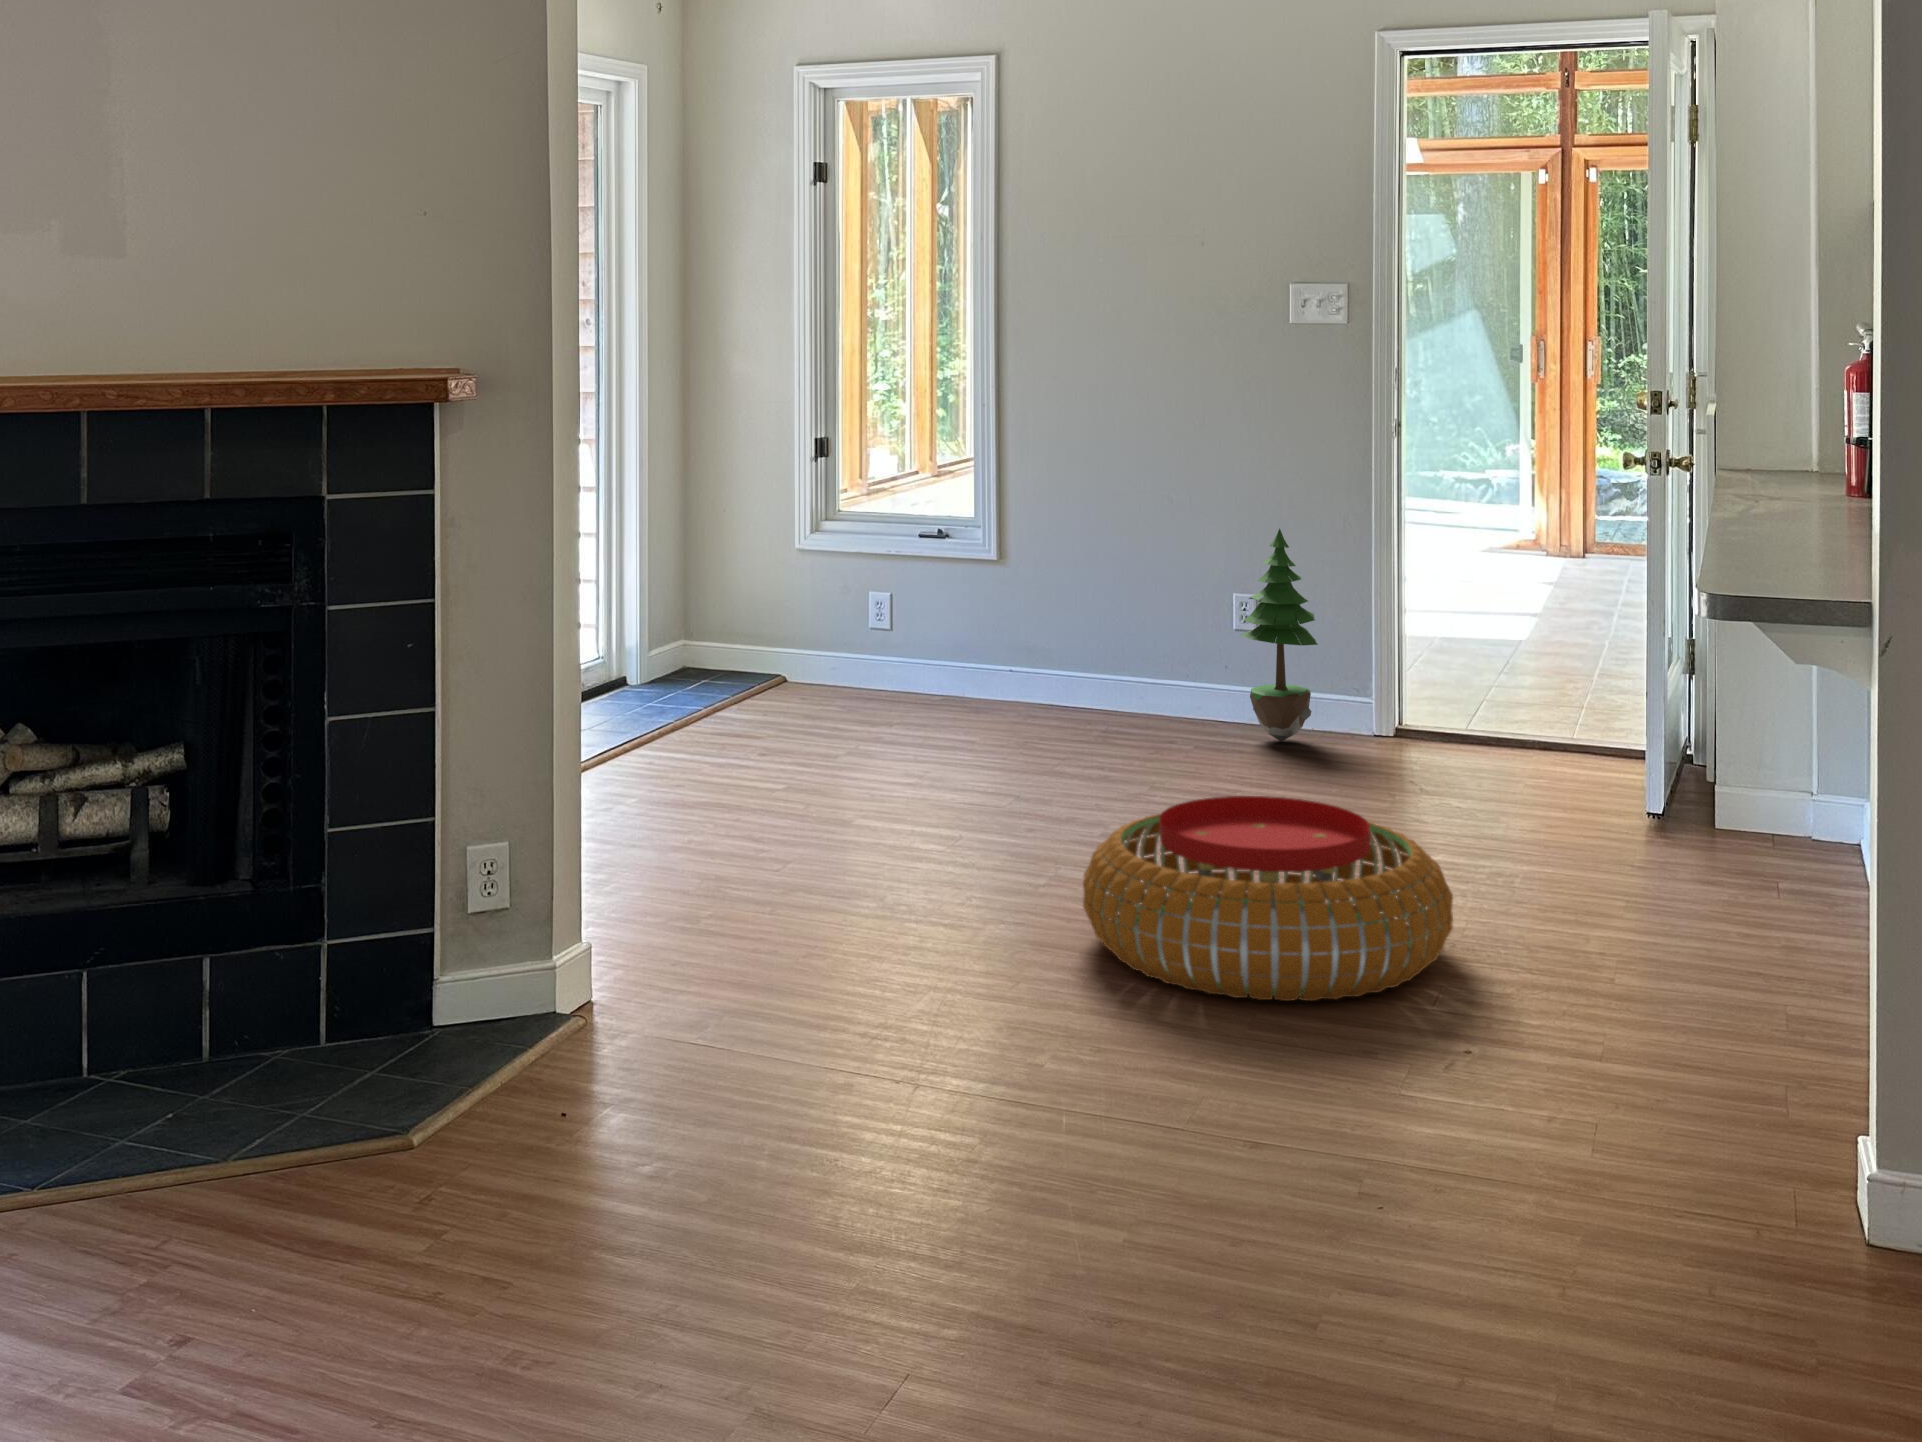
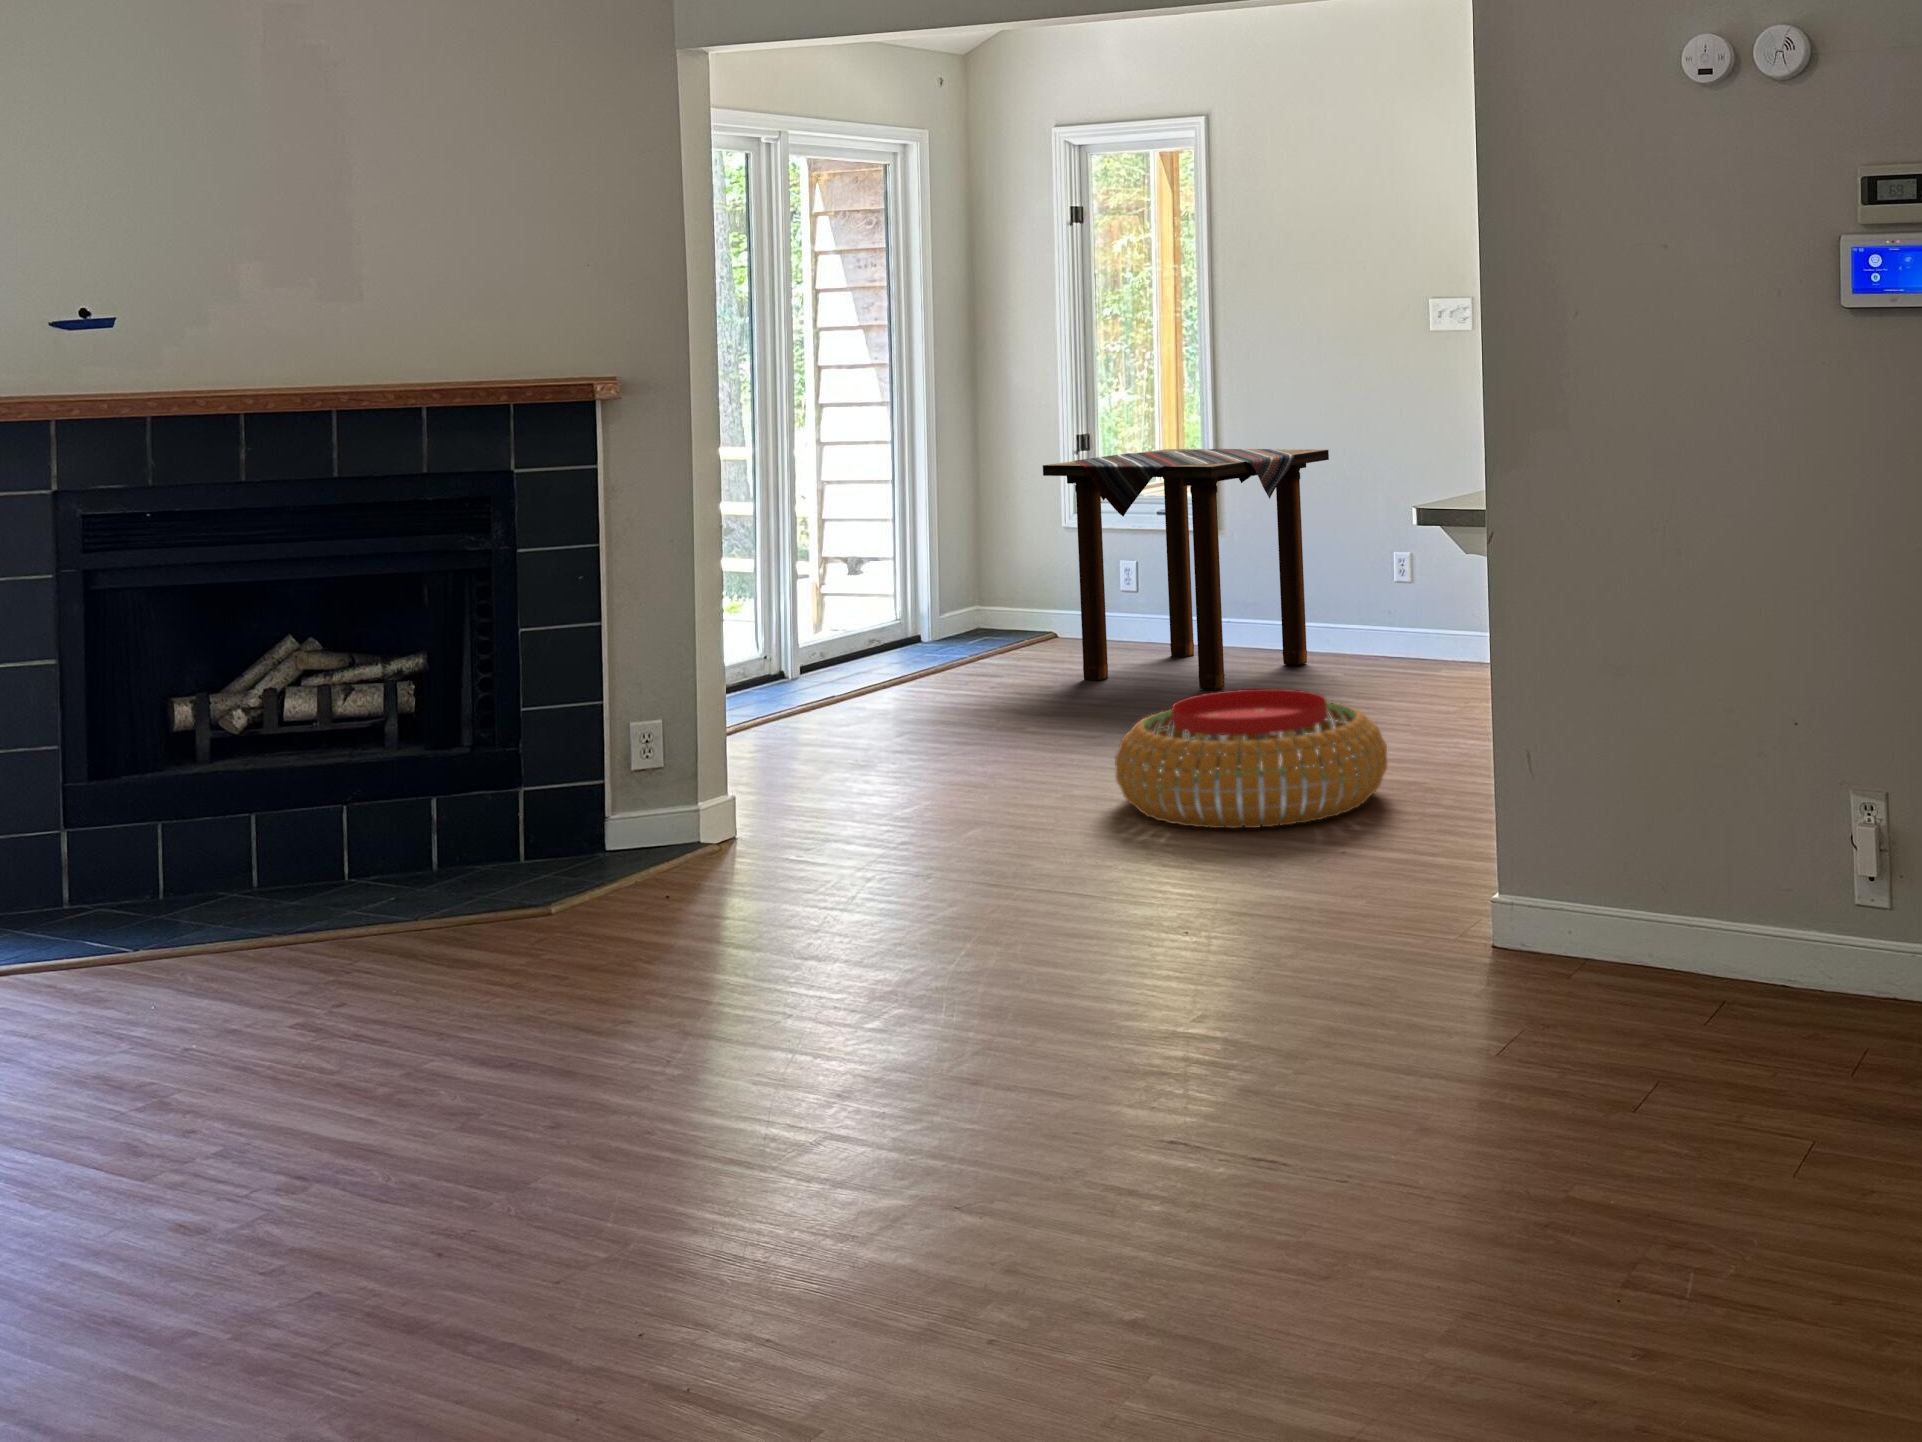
side table: none [823,460,1155,764] -> present [1043,449,1329,690]
potted tree: present [1241,529,1318,742] -> none [1386,496,1450,672]

